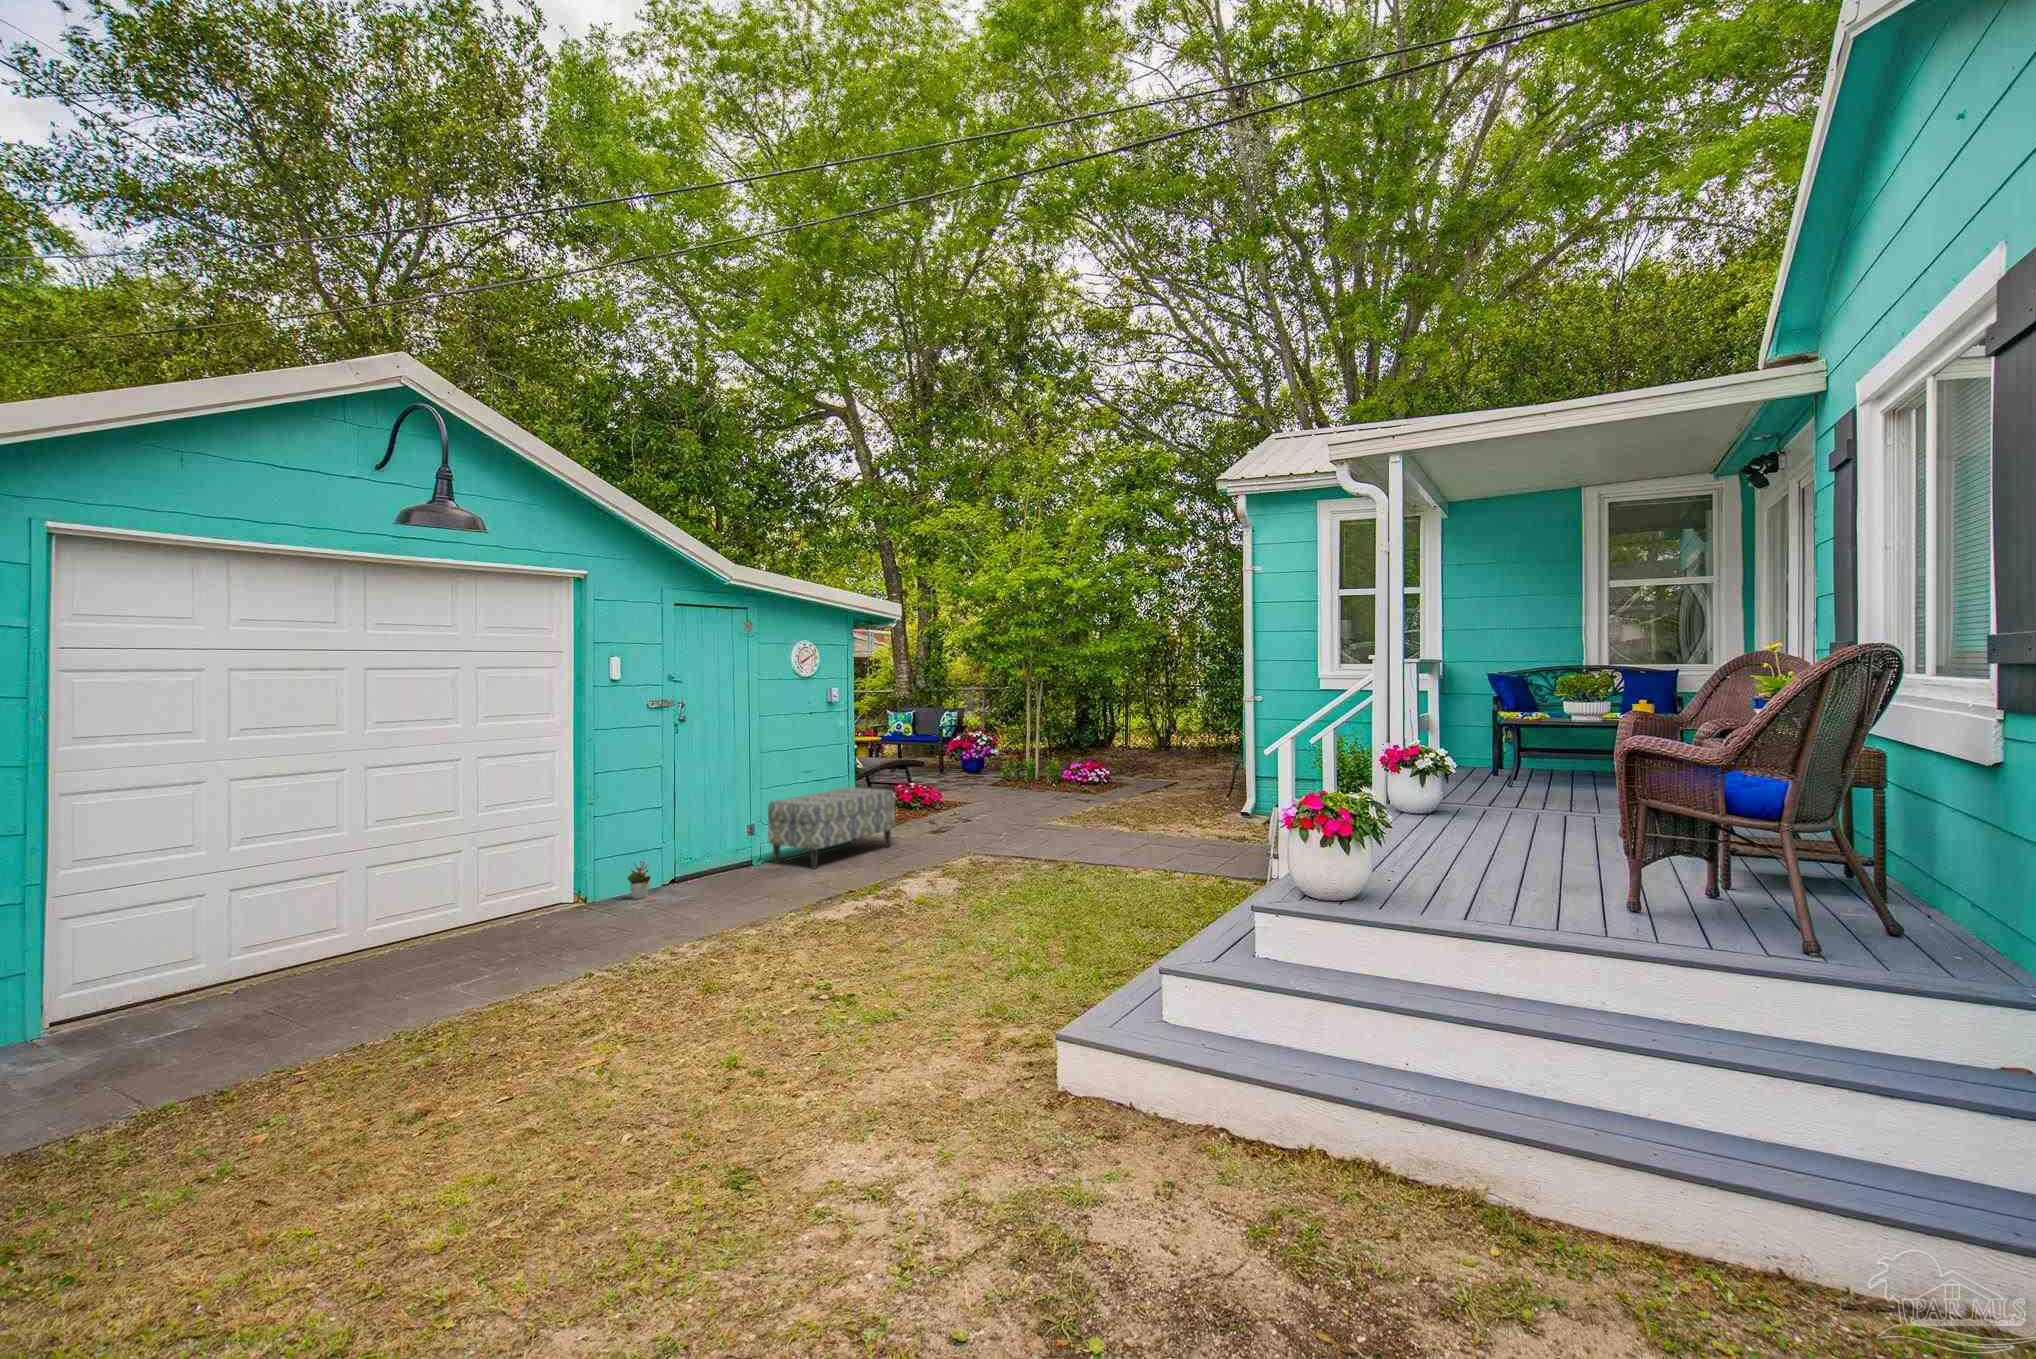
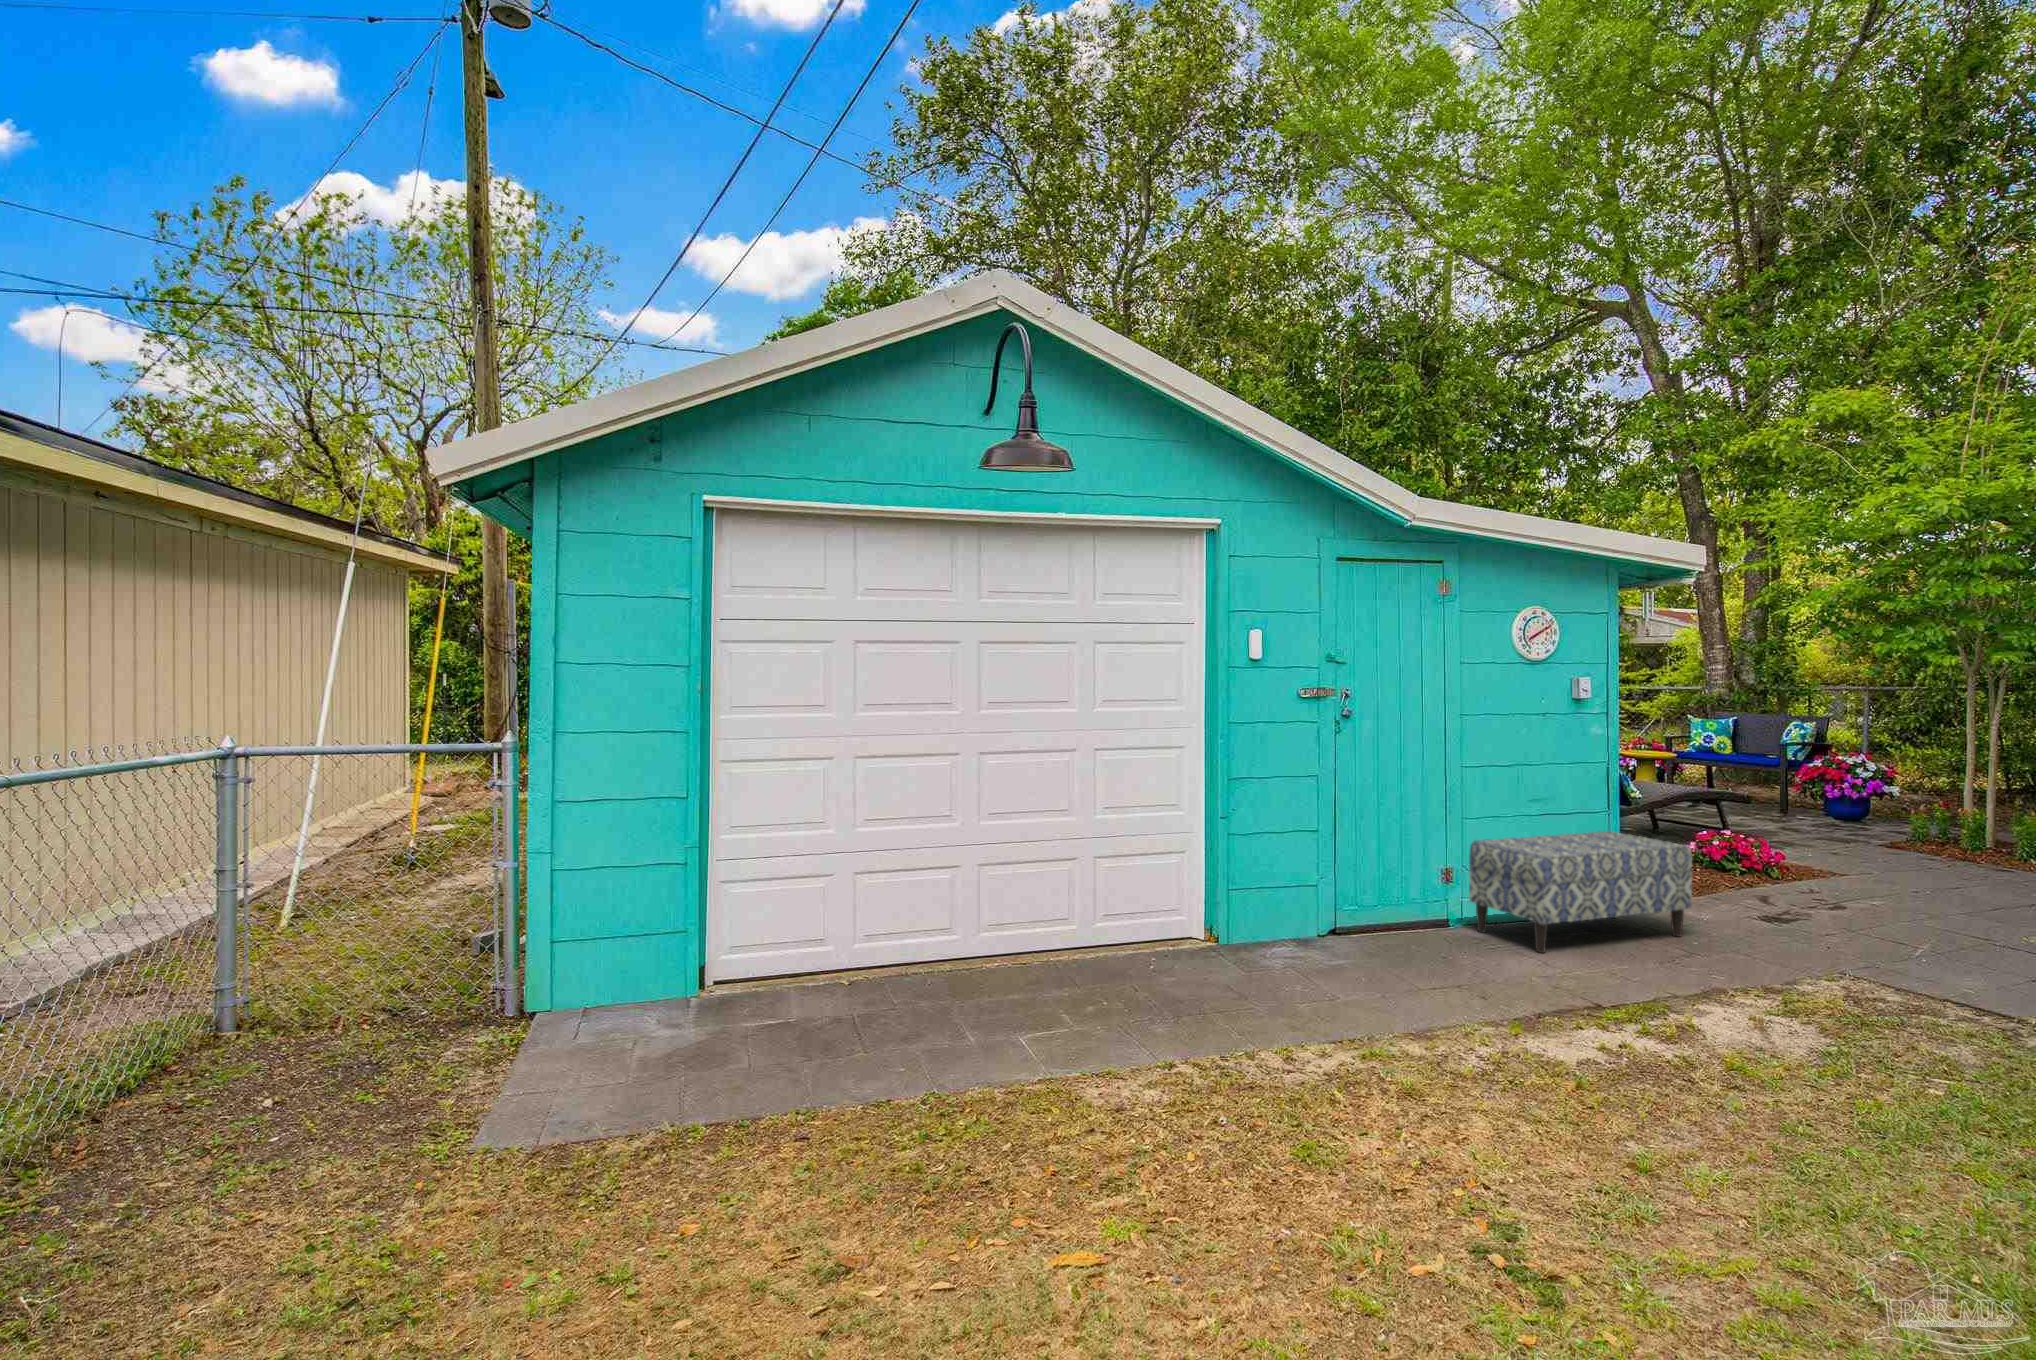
decorative plant: present [627,861,650,899] -> none [1262,901,1292,951]

